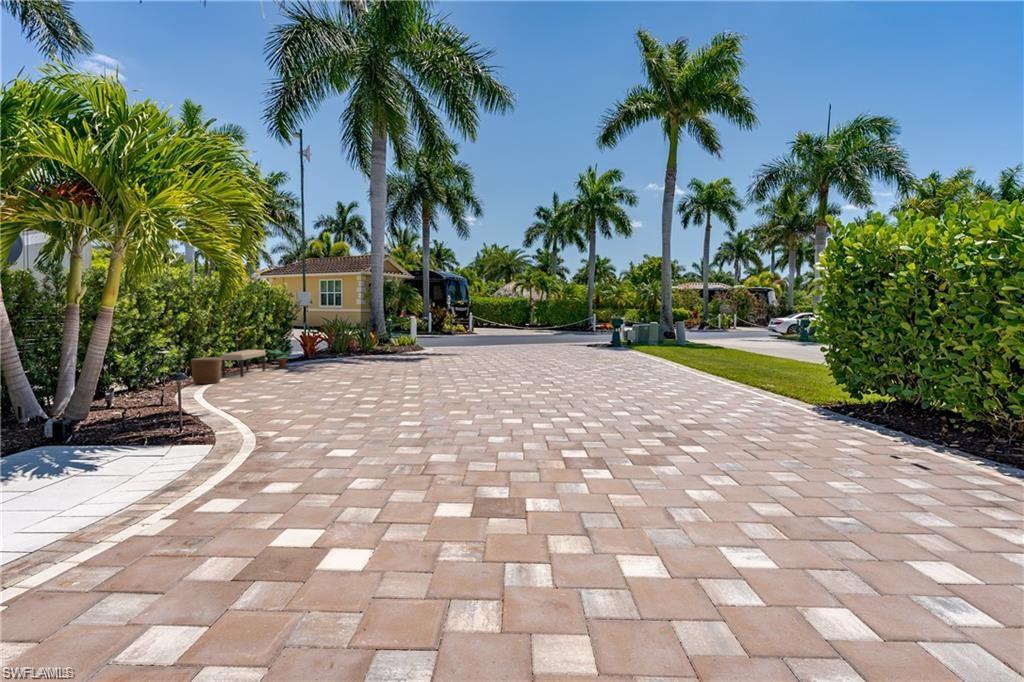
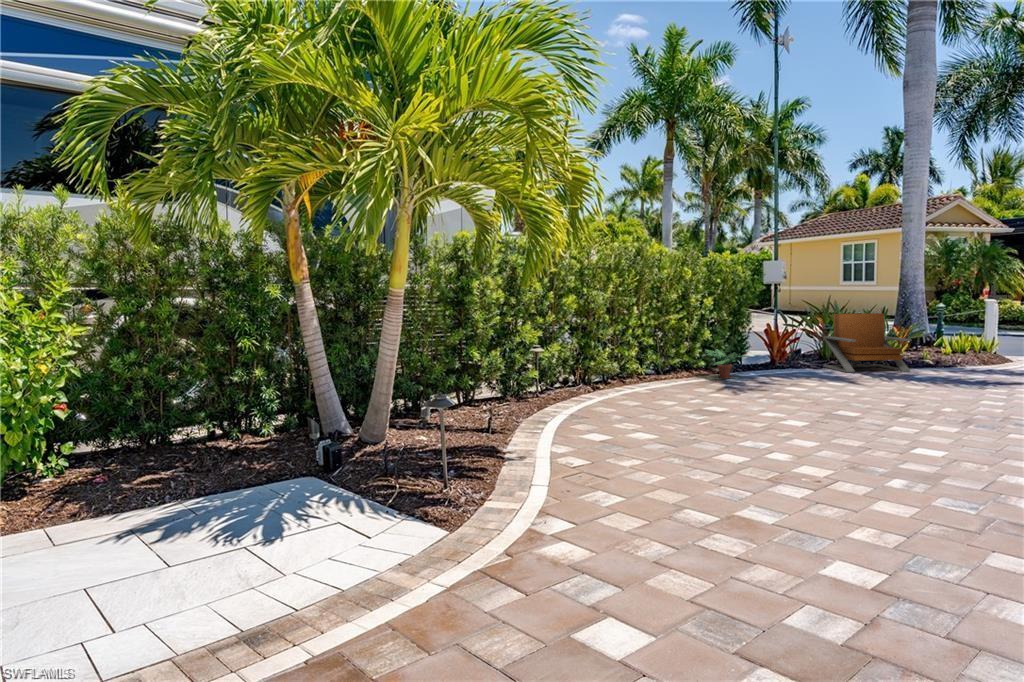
lounge chair: none [335,325,383,359] -> present [823,313,911,373]
bench: present [221,350,266,377] -> none [629,349,697,389]
woven basket: present [191,357,221,384] -> none [585,358,622,396]

